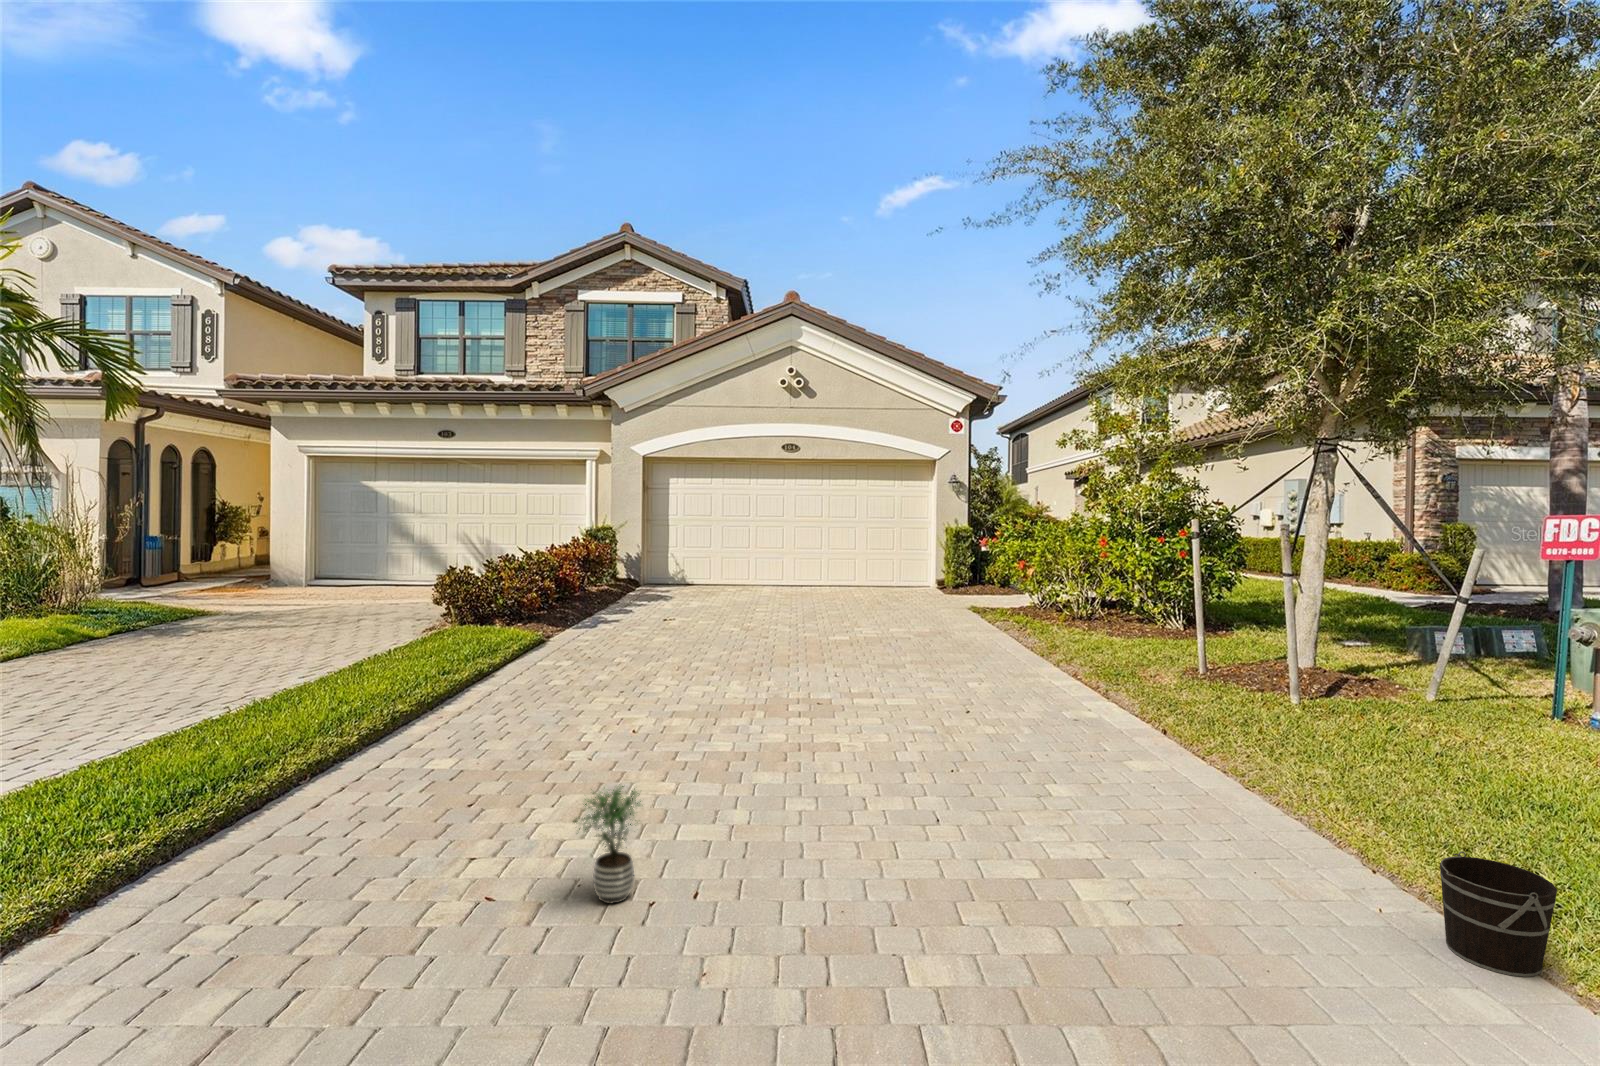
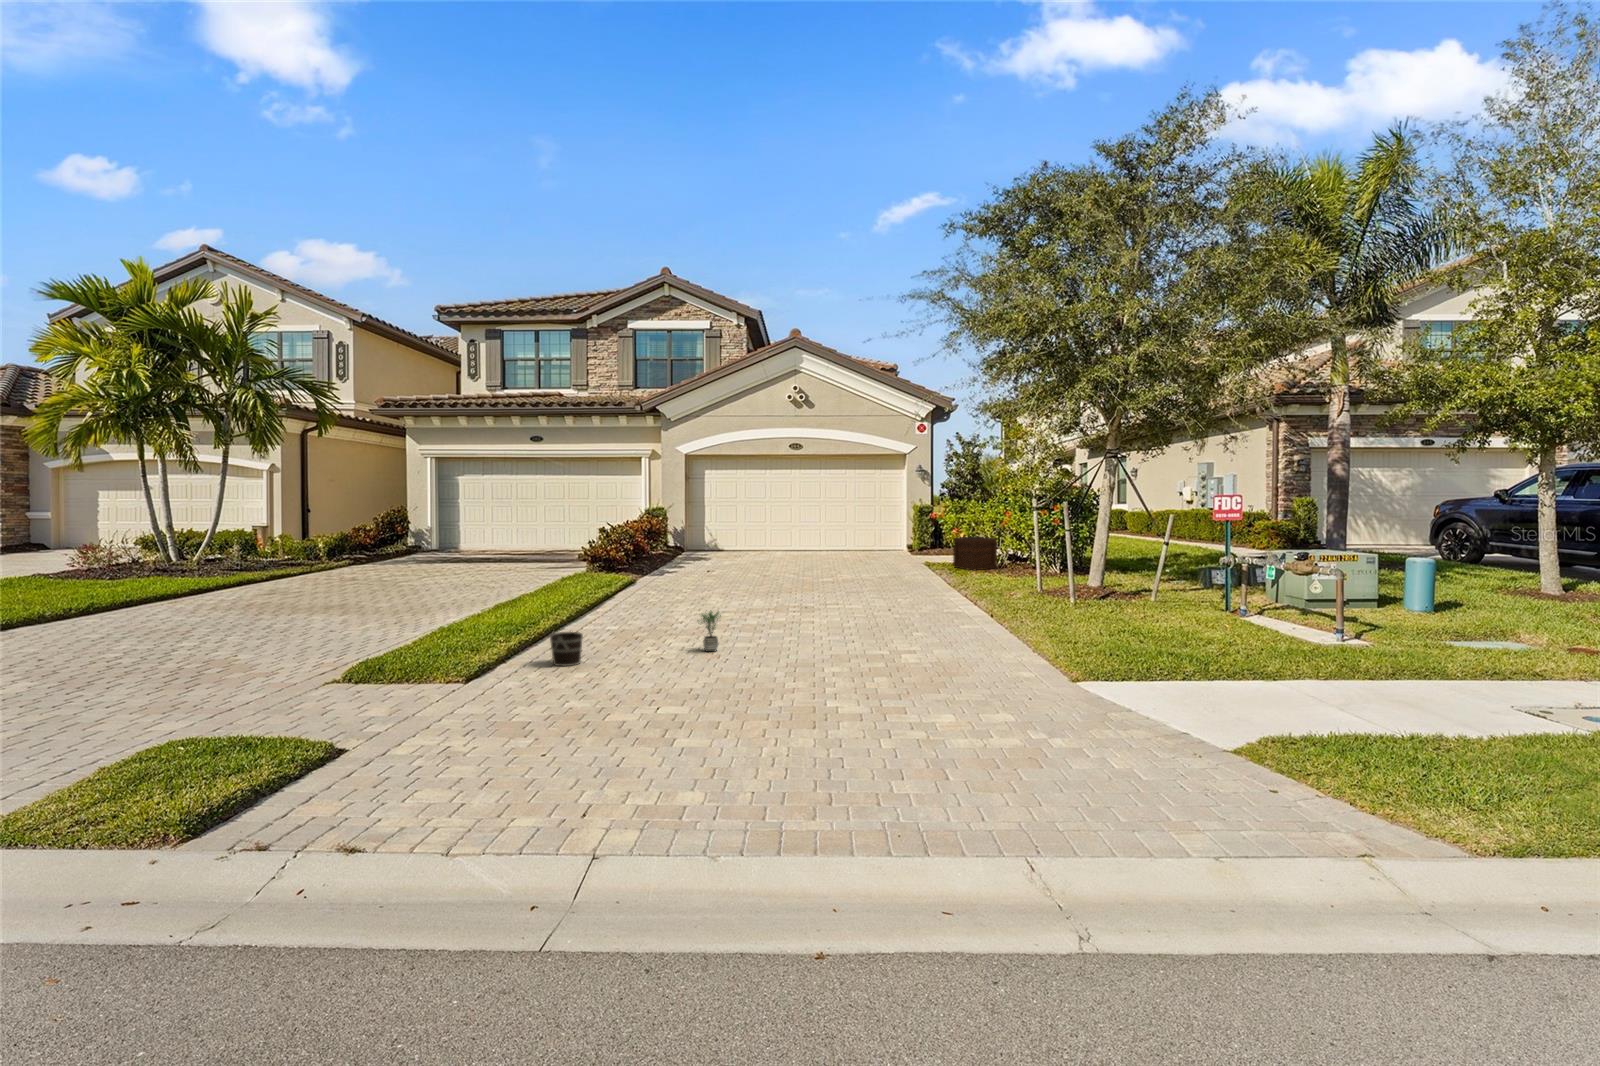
wooden crate: none [1021,572,1087,622] -> present [953,536,997,570]
bucket: present [1440,852,1557,977] -> present [550,632,583,666]

